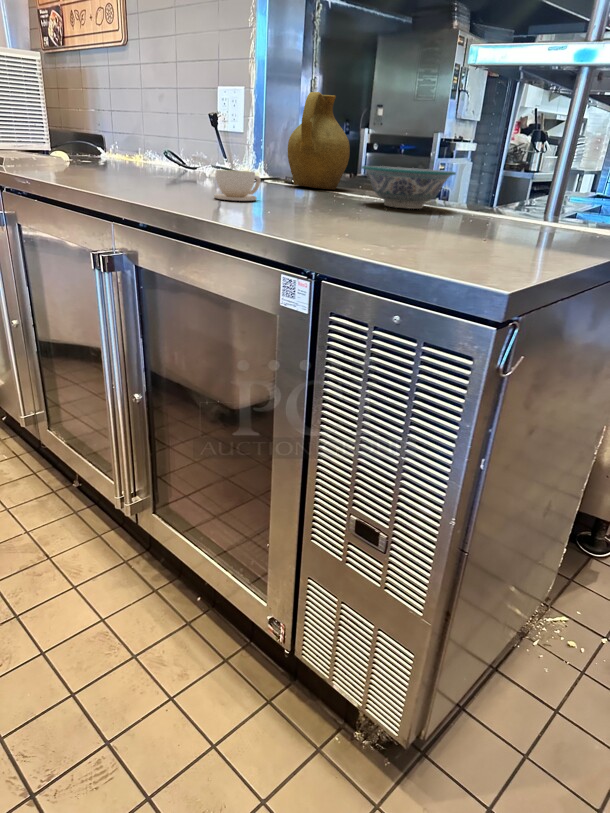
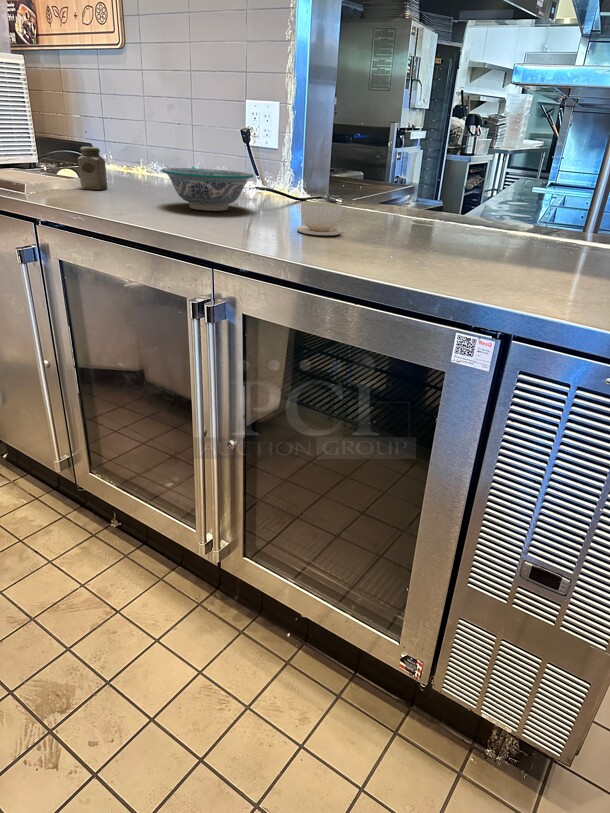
pitcher: present [288,92,350,189] -> none [322,111,385,208]
salt shaker: none [60,129,89,169] -> present [78,147,107,190]
bowl: present [362,166,456,209] -> present [162,168,254,211]

